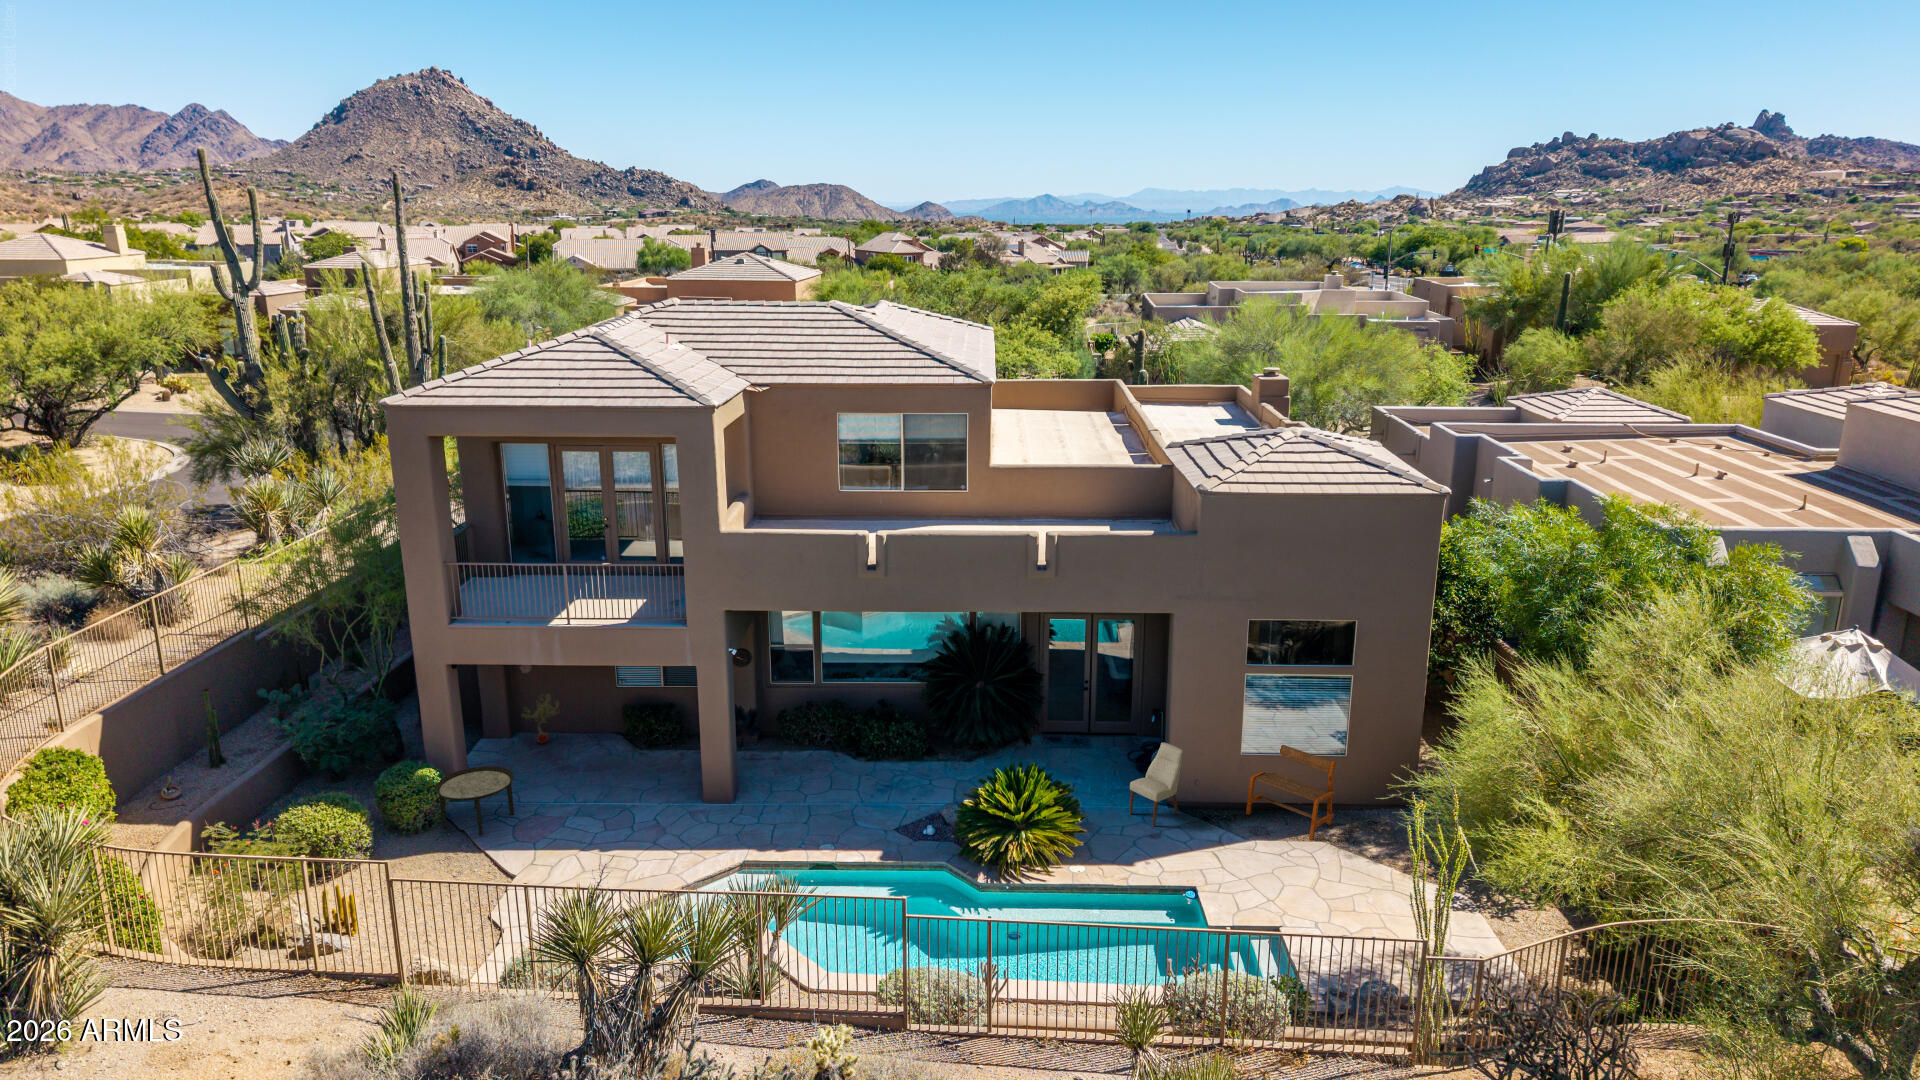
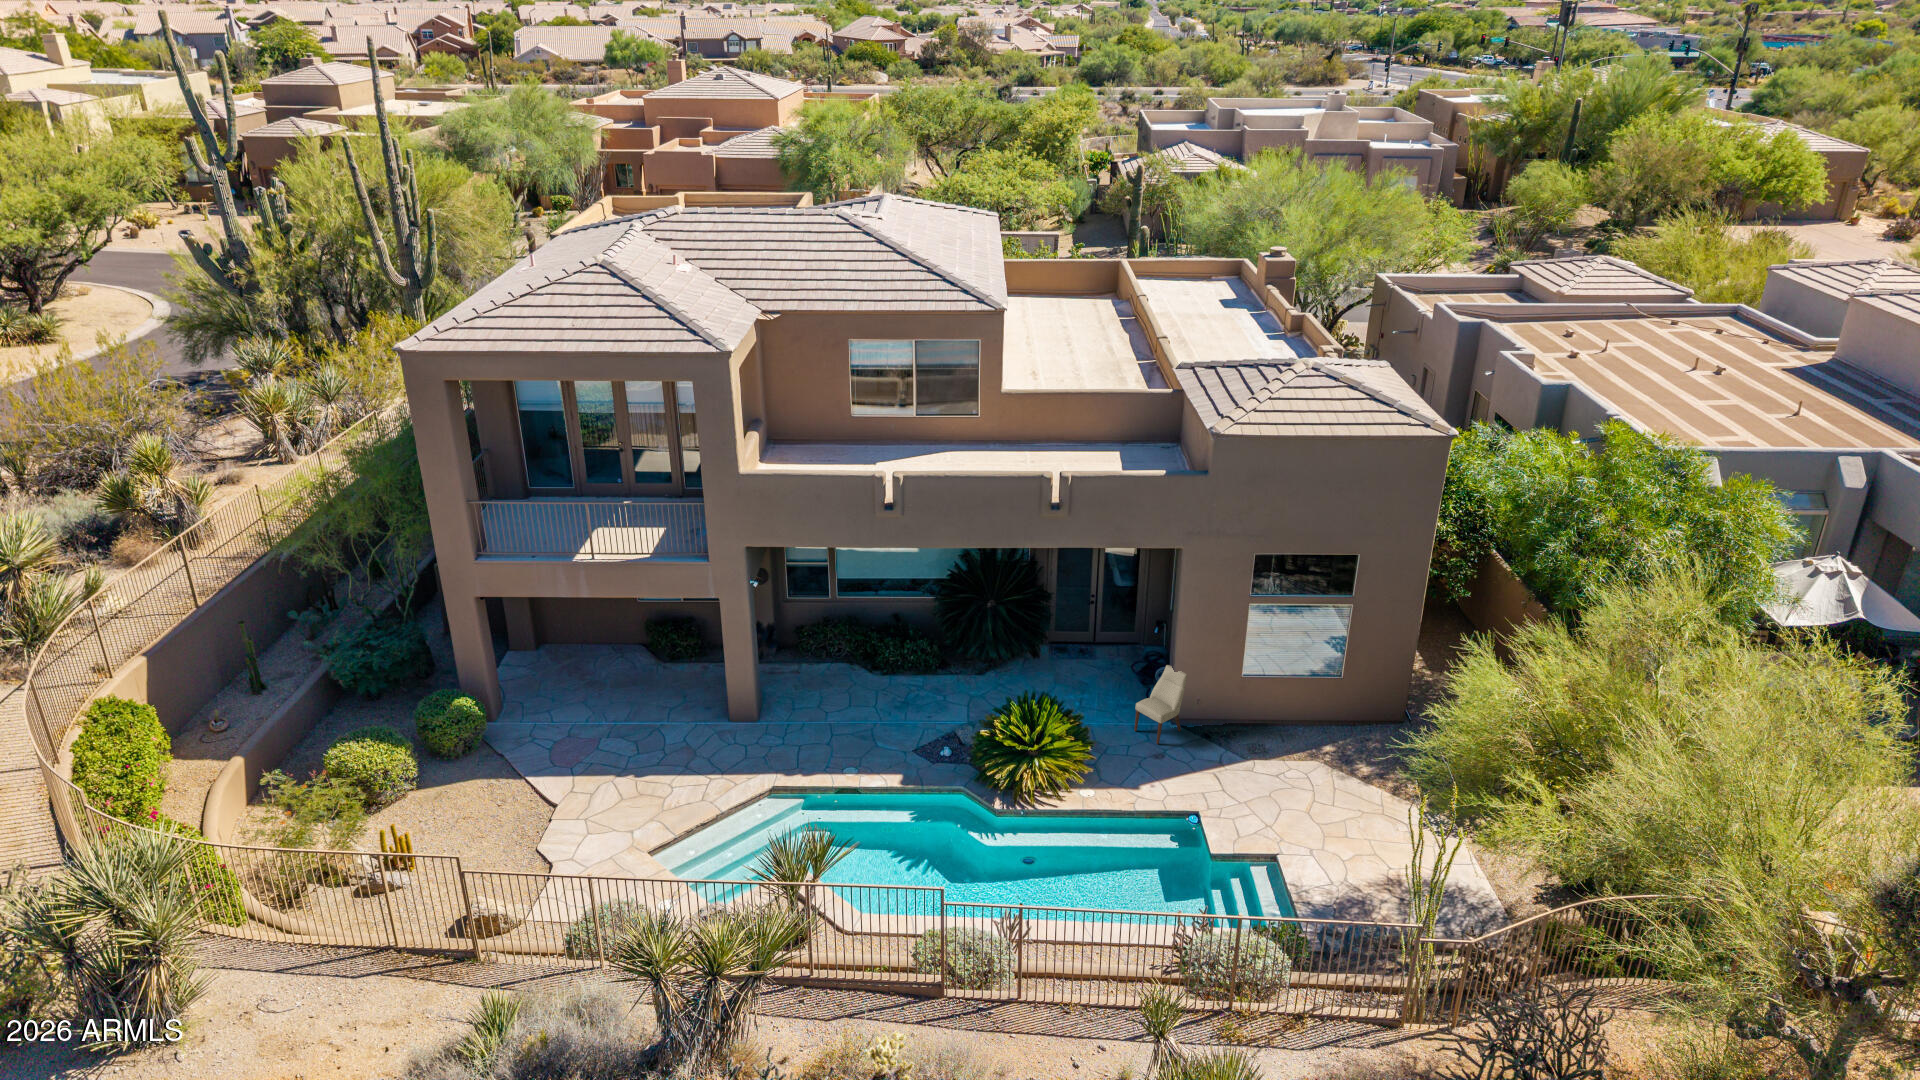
potted tree: present [522,695,559,743] -> none [546,609,585,656]
bench: present [1246,745,1336,840] -> none [1244,663,1331,758]
round table: present [435,766,514,835] -> none [476,691,552,760]

